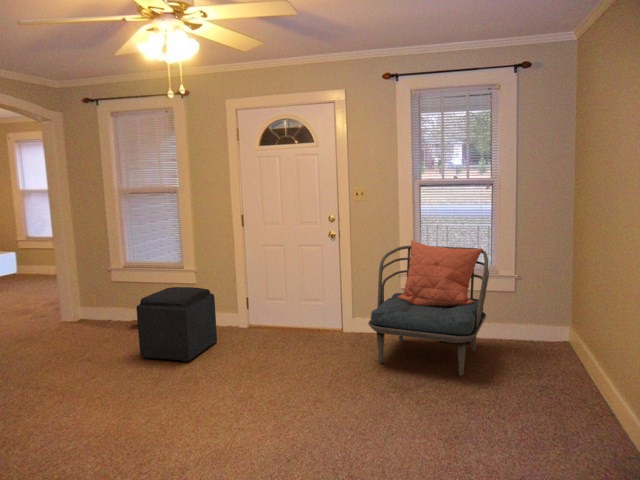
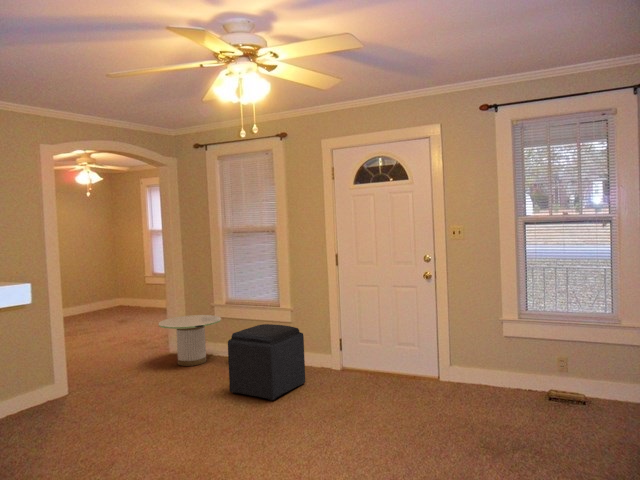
armchair: present [368,240,489,376] -> none [461,284,610,447]
side table: none [47,280,119,335] -> present [158,315,221,366]

